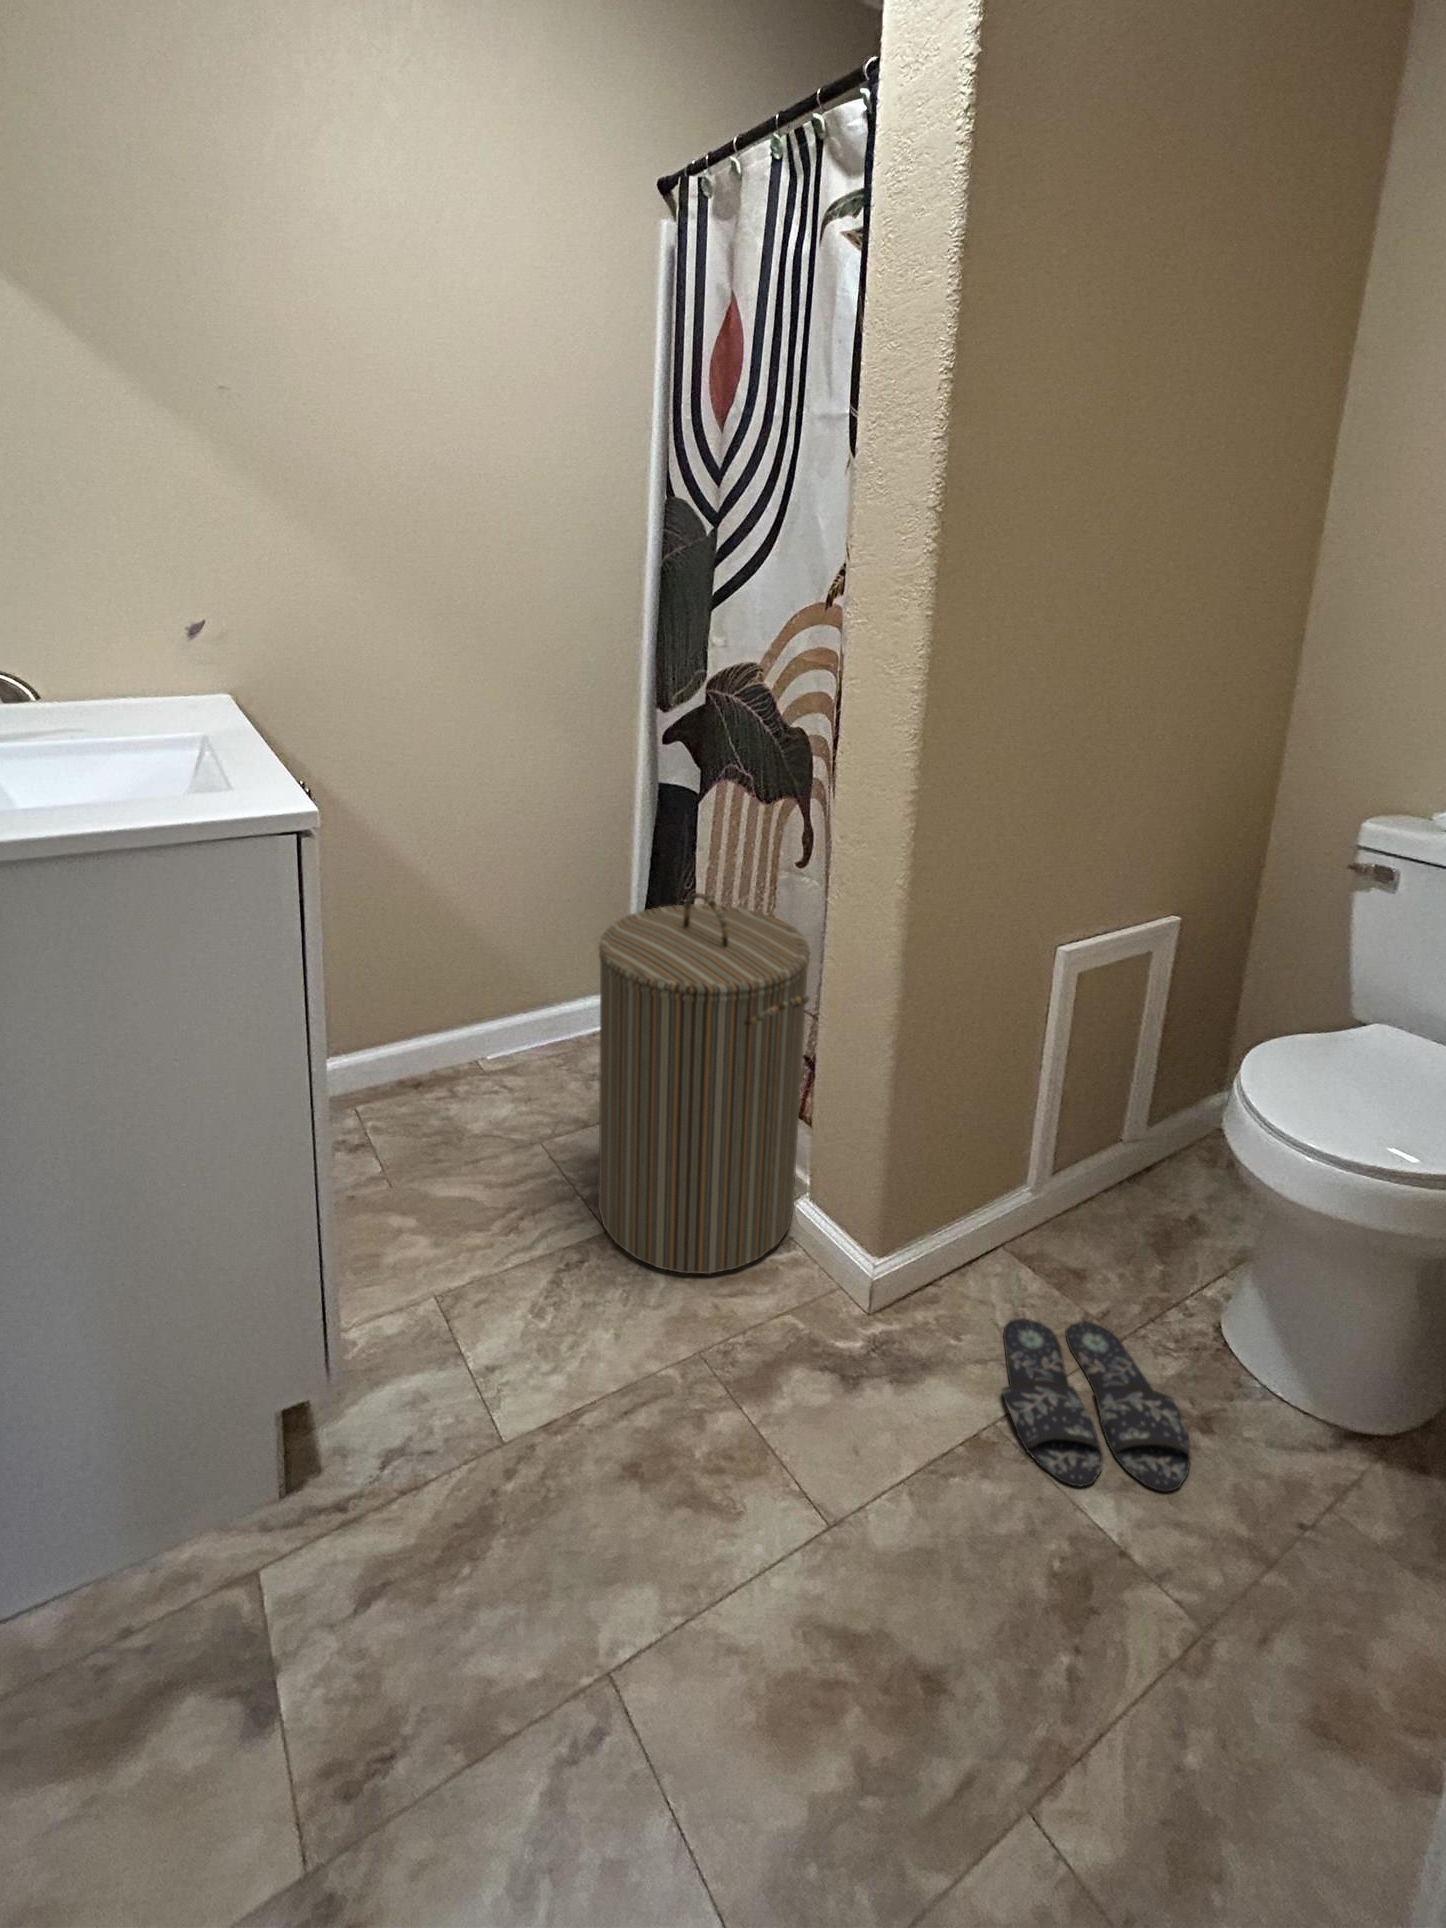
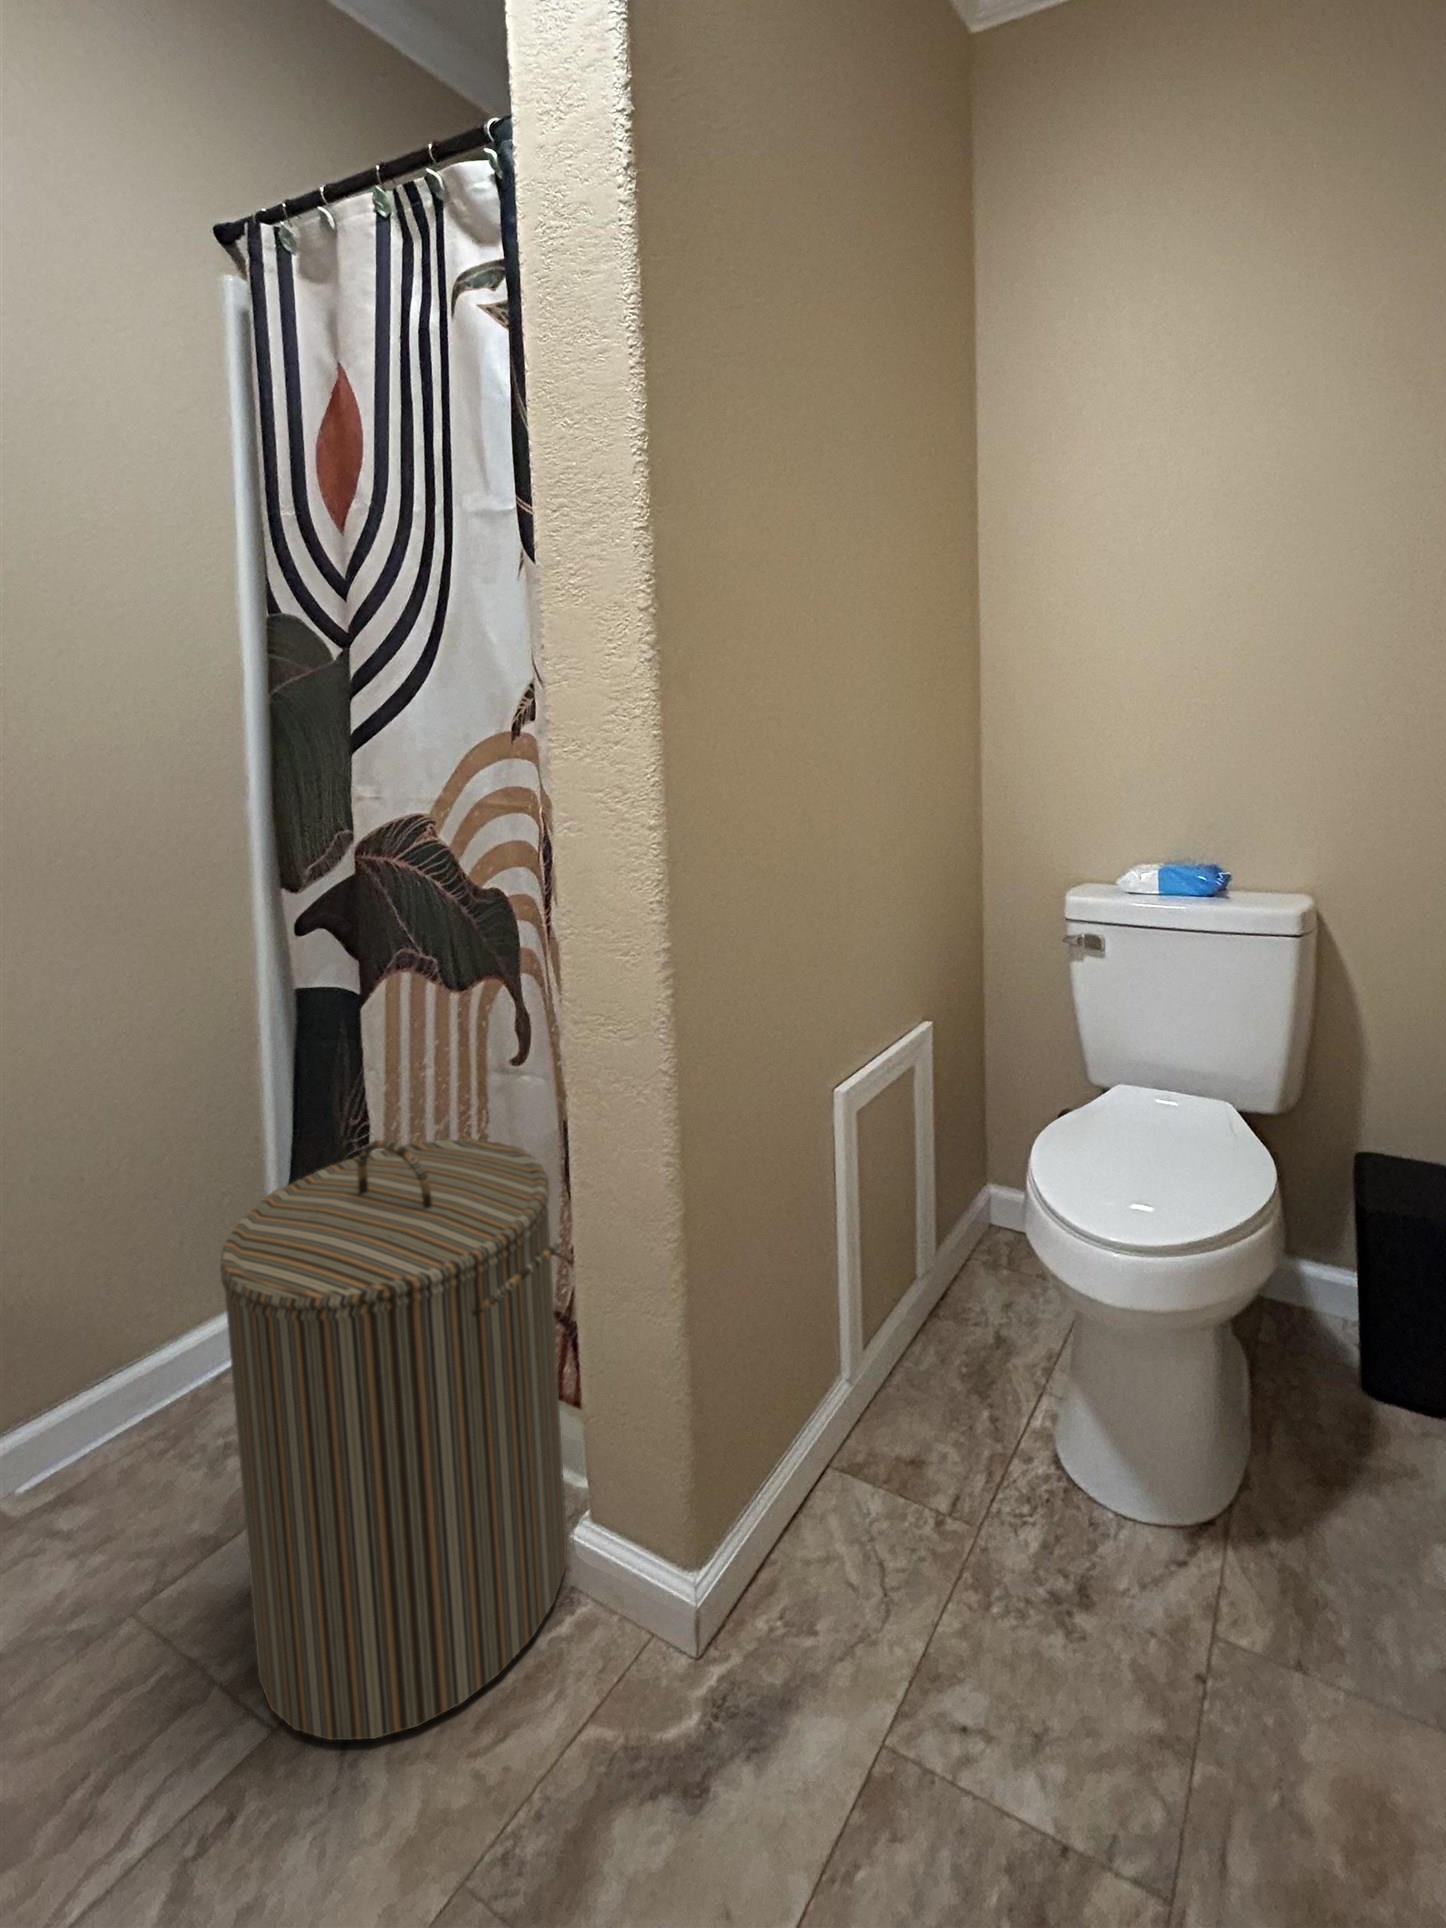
slippers: present [1002,1318,1191,1492] -> none [857,1521,1088,1776]

